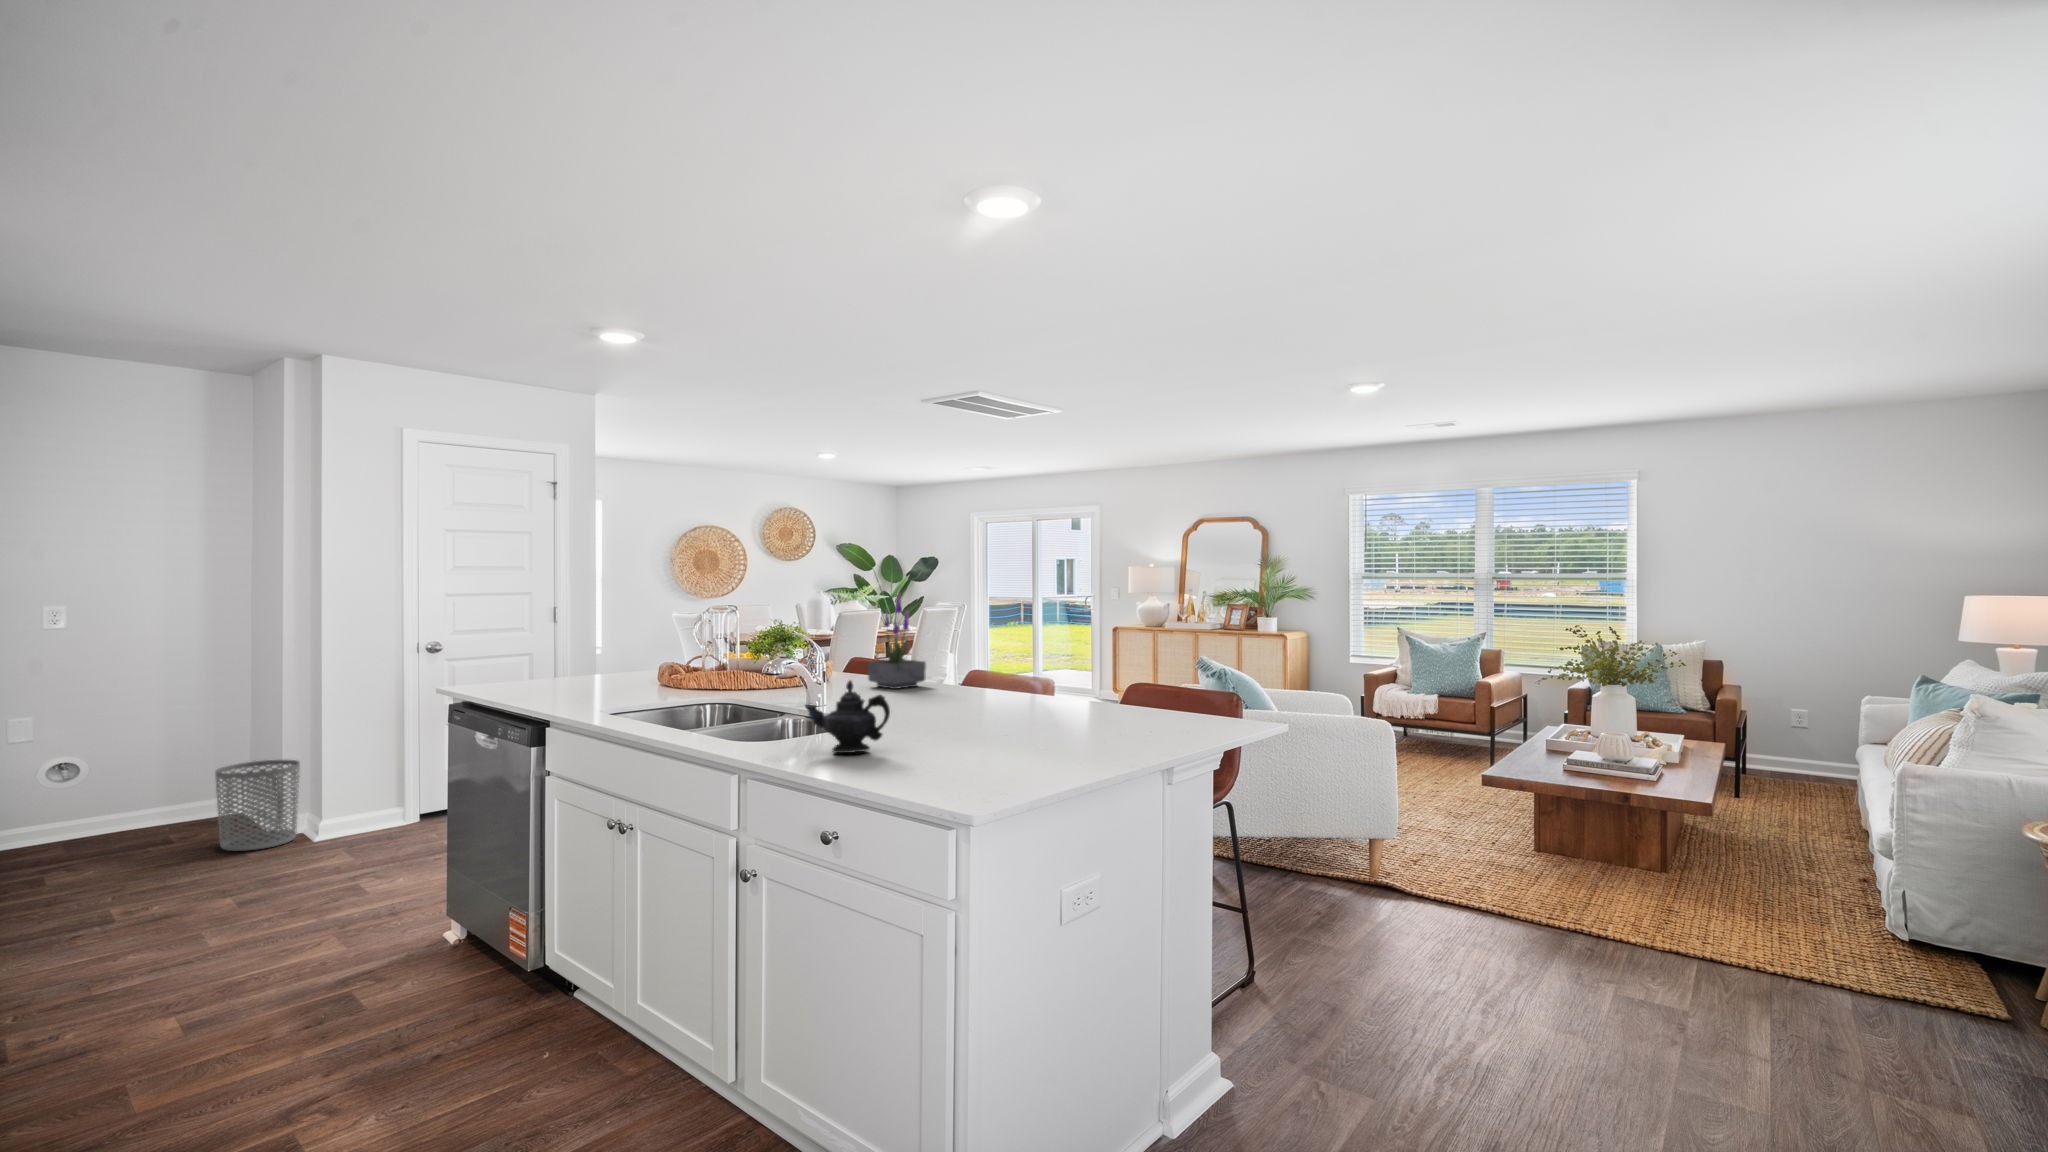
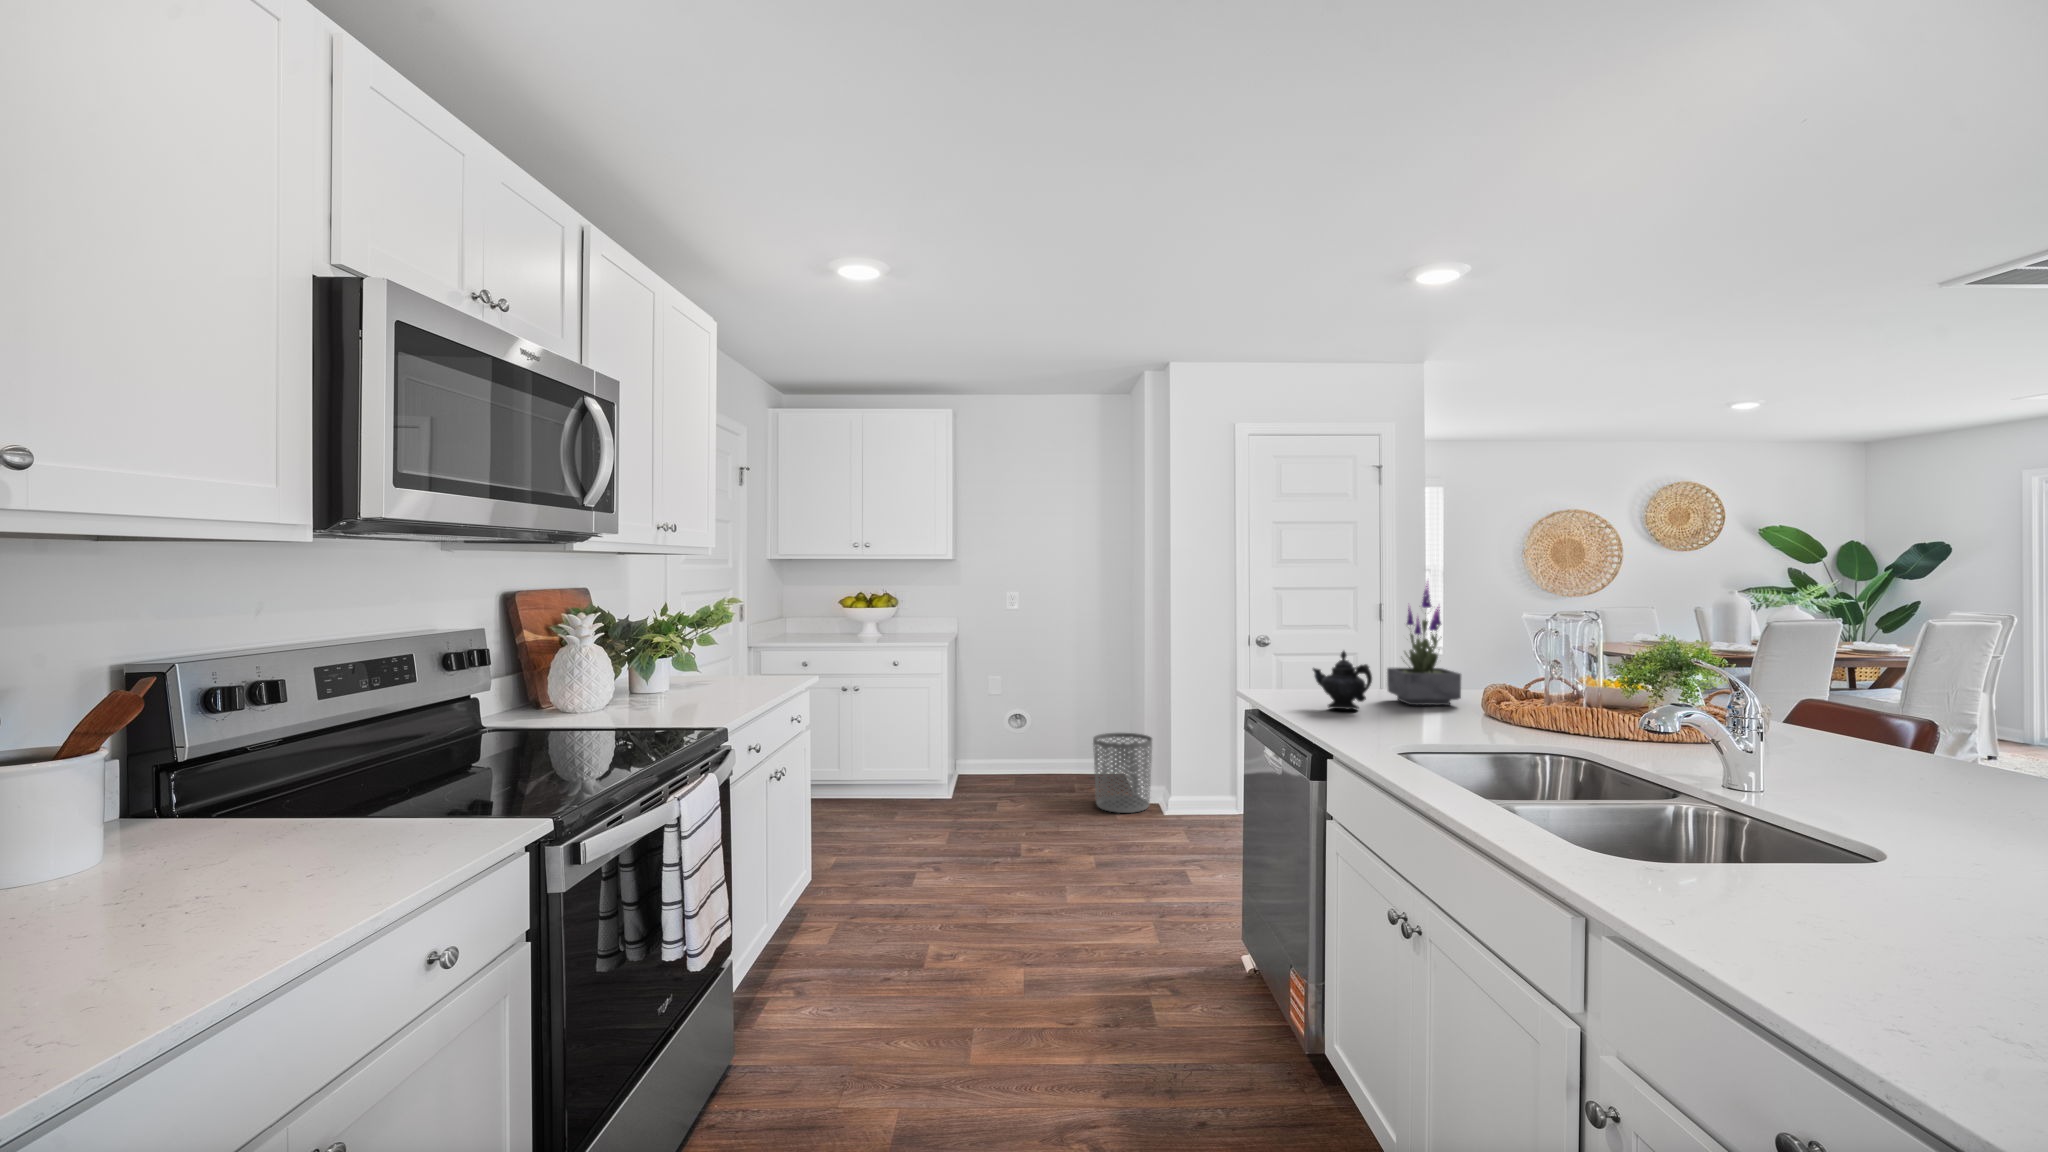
potted plant: present [868,596,926,689] -> present [1387,581,1461,705]
teapot: present [805,681,890,753] -> present [1313,651,1372,709]

